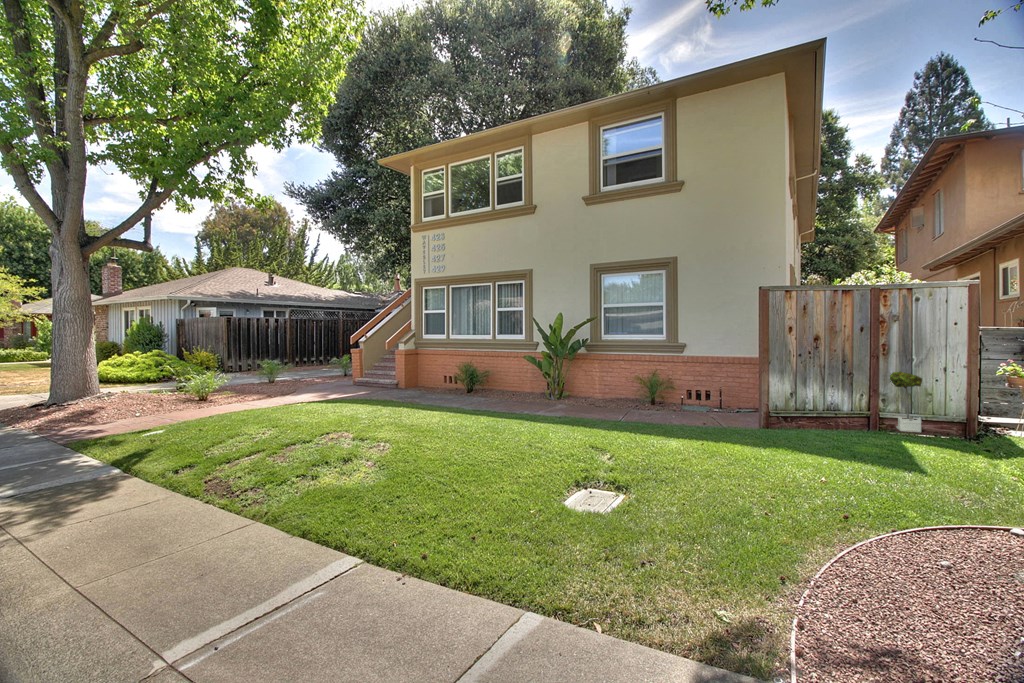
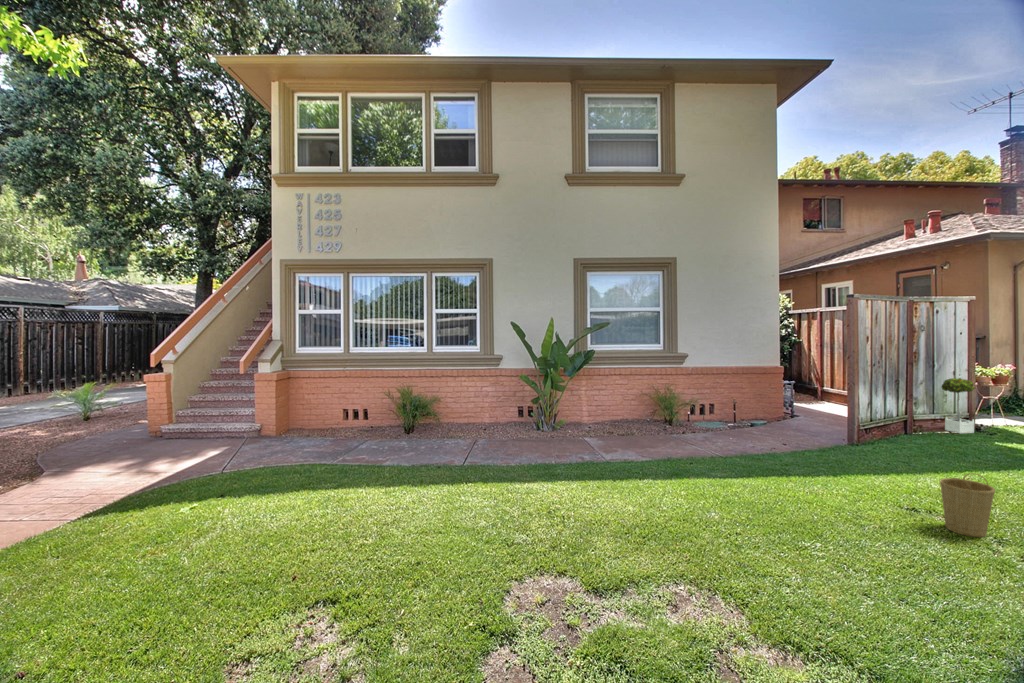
basket: none [590,423,618,463] -> present [940,474,995,537]

